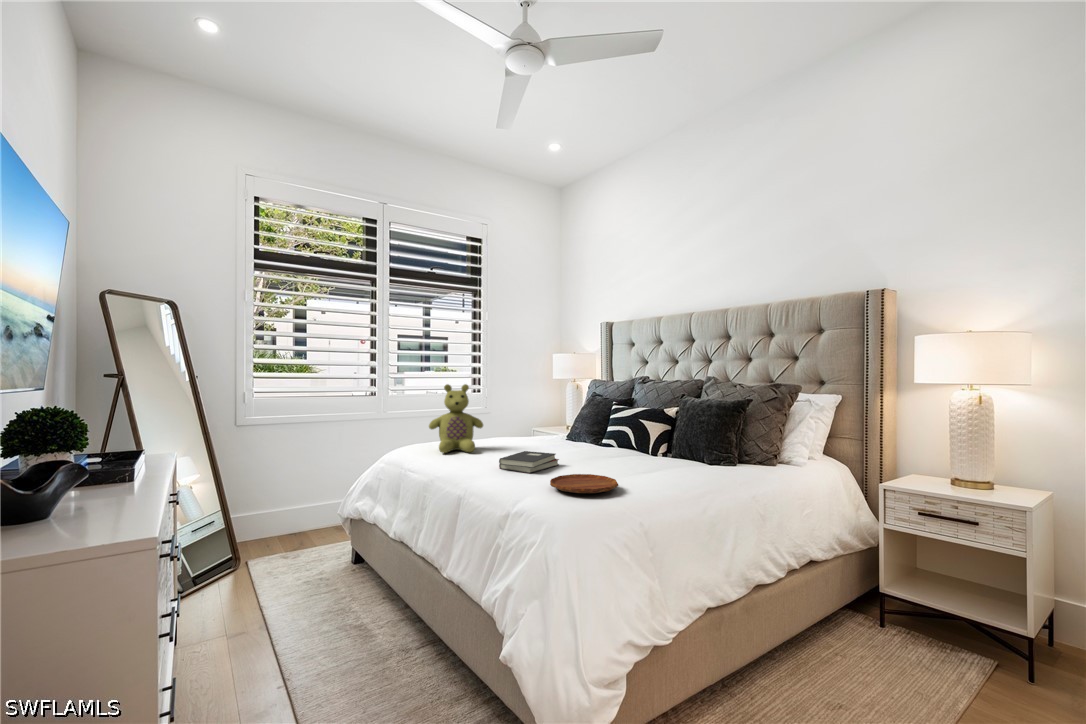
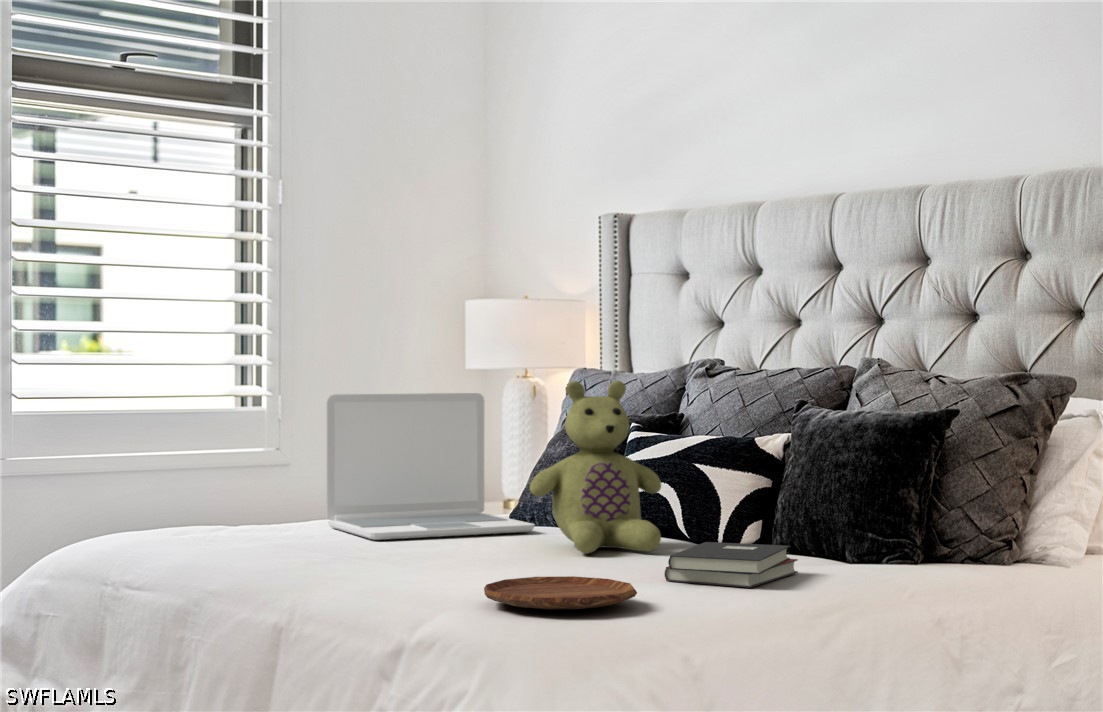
stuffed bear: present [429,384,483,453] -> present [530,381,661,553]
laptop: none [494,390,575,449] -> present [326,393,535,540]
hardback book: present [499,451,559,473] -> present [664,542,798,588]

